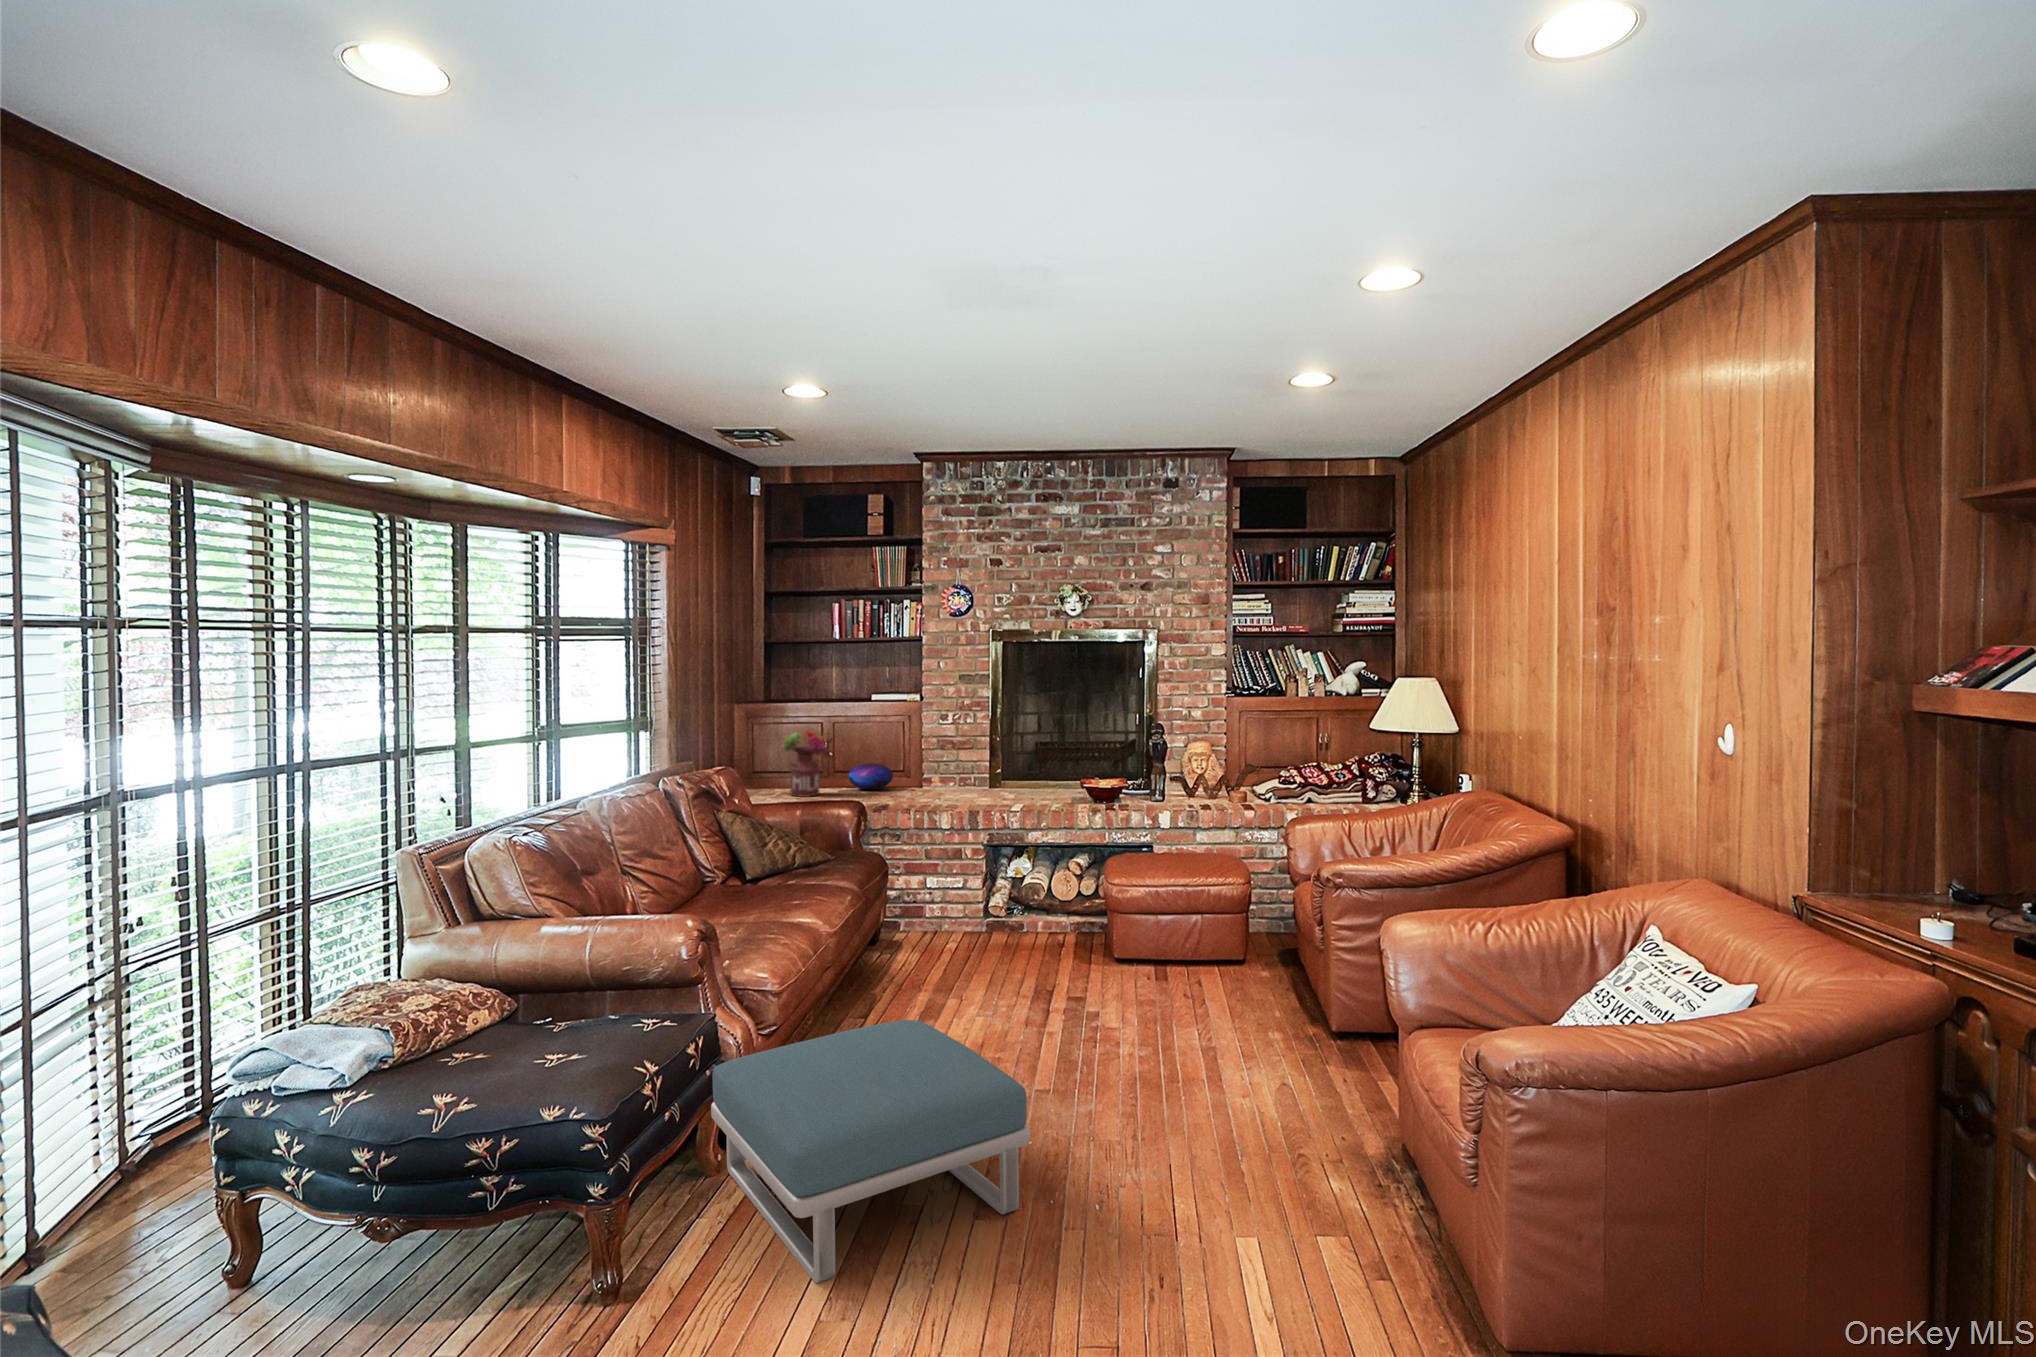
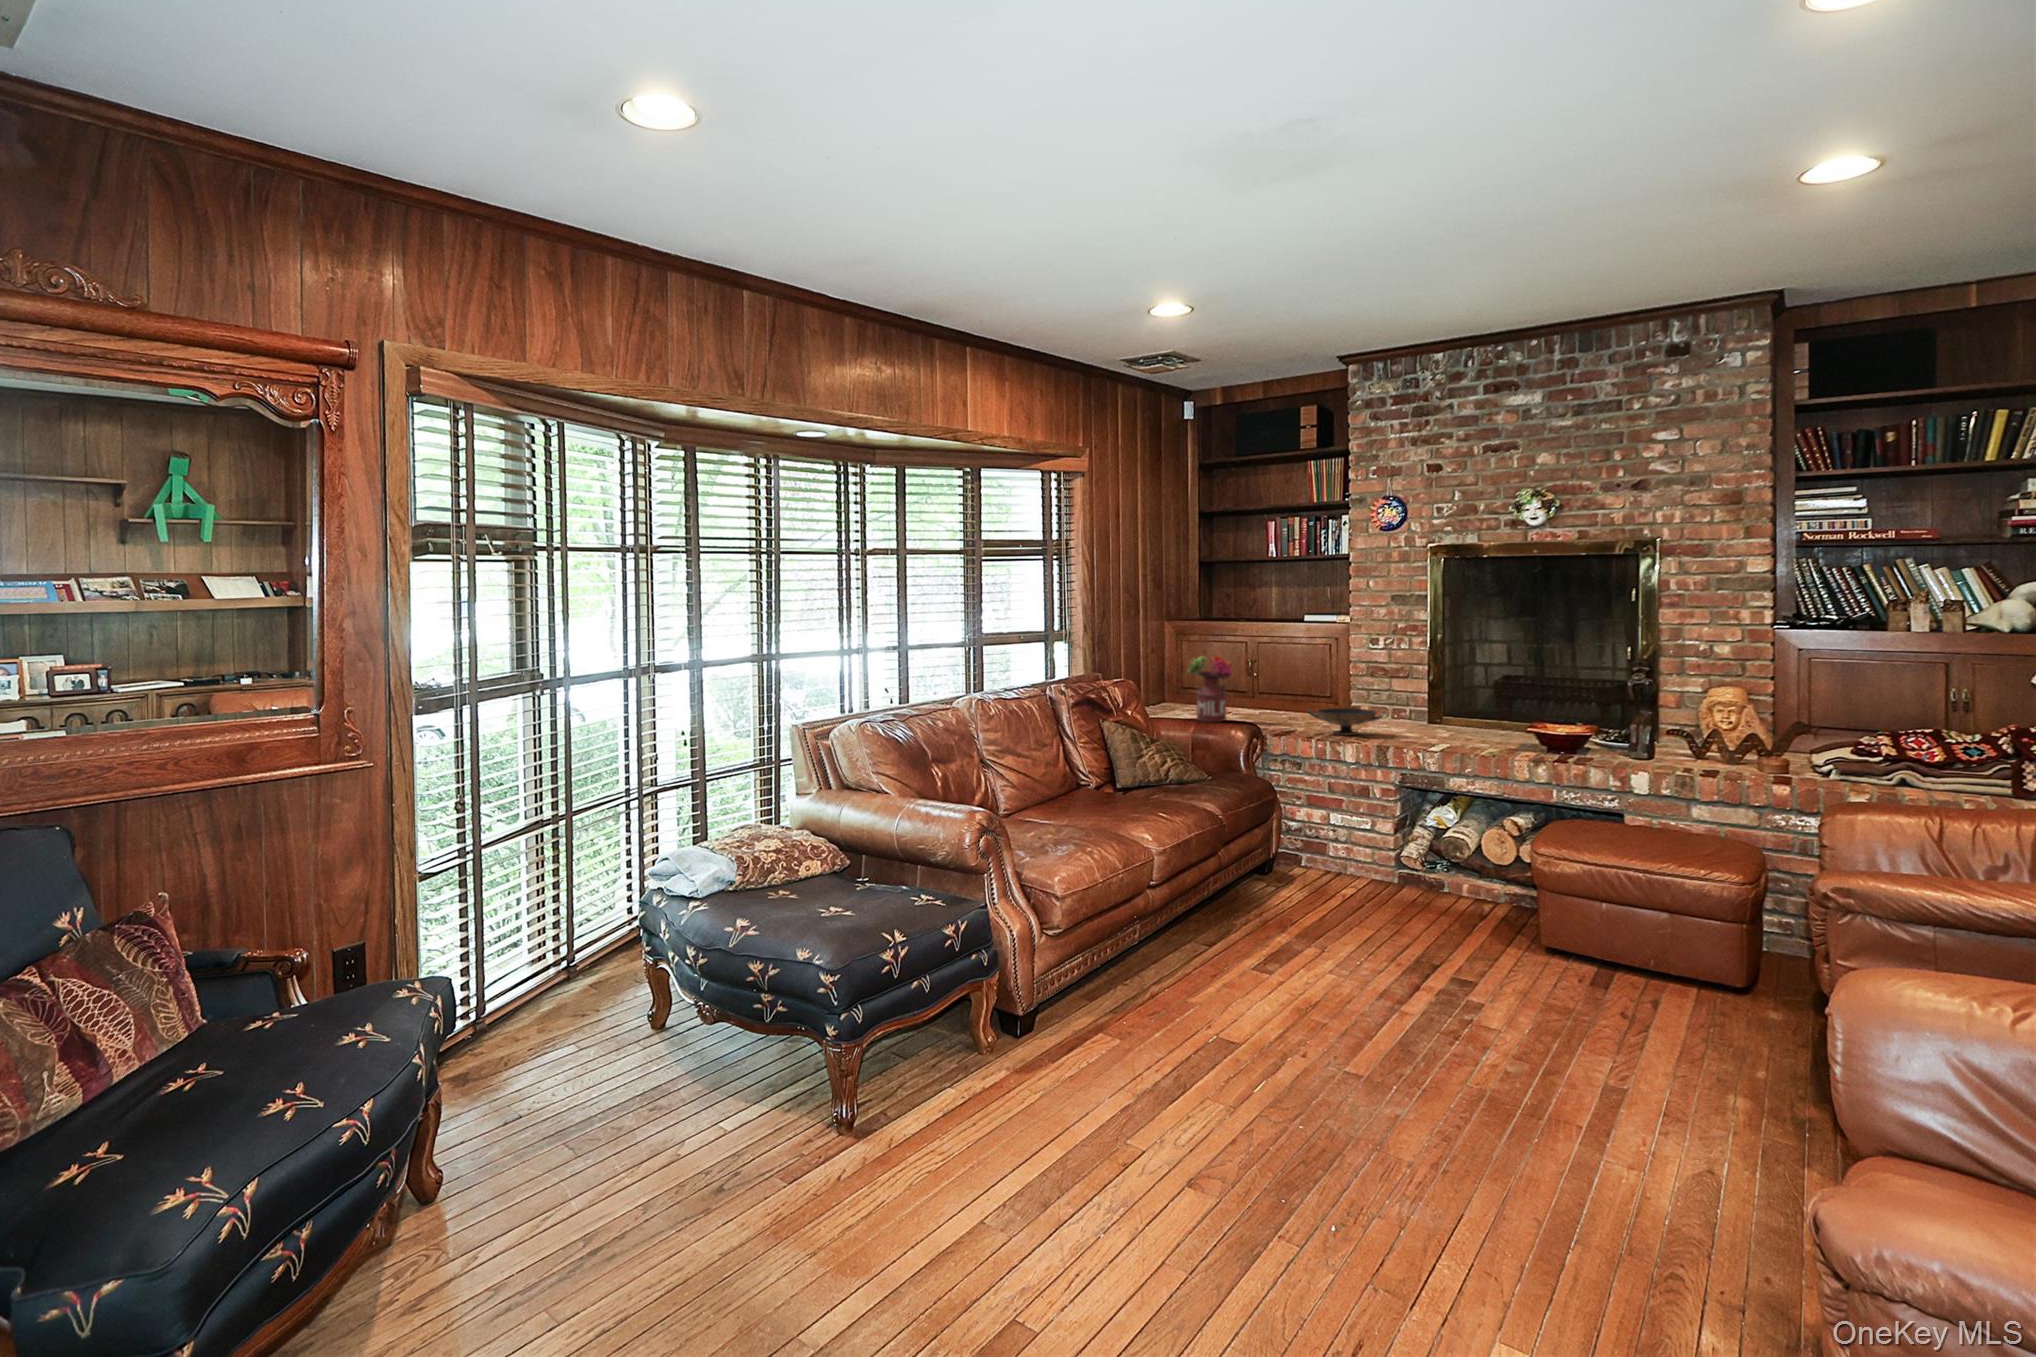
decorative orb: present [849,763,893,789] -> none [1263,693,1311,720]
decorative bowl: none [905,778,973,804] -> present [1308,708,1385,735]
footstool: present [711,1020,1030,1283] -> none [970,942,1273,1188]

